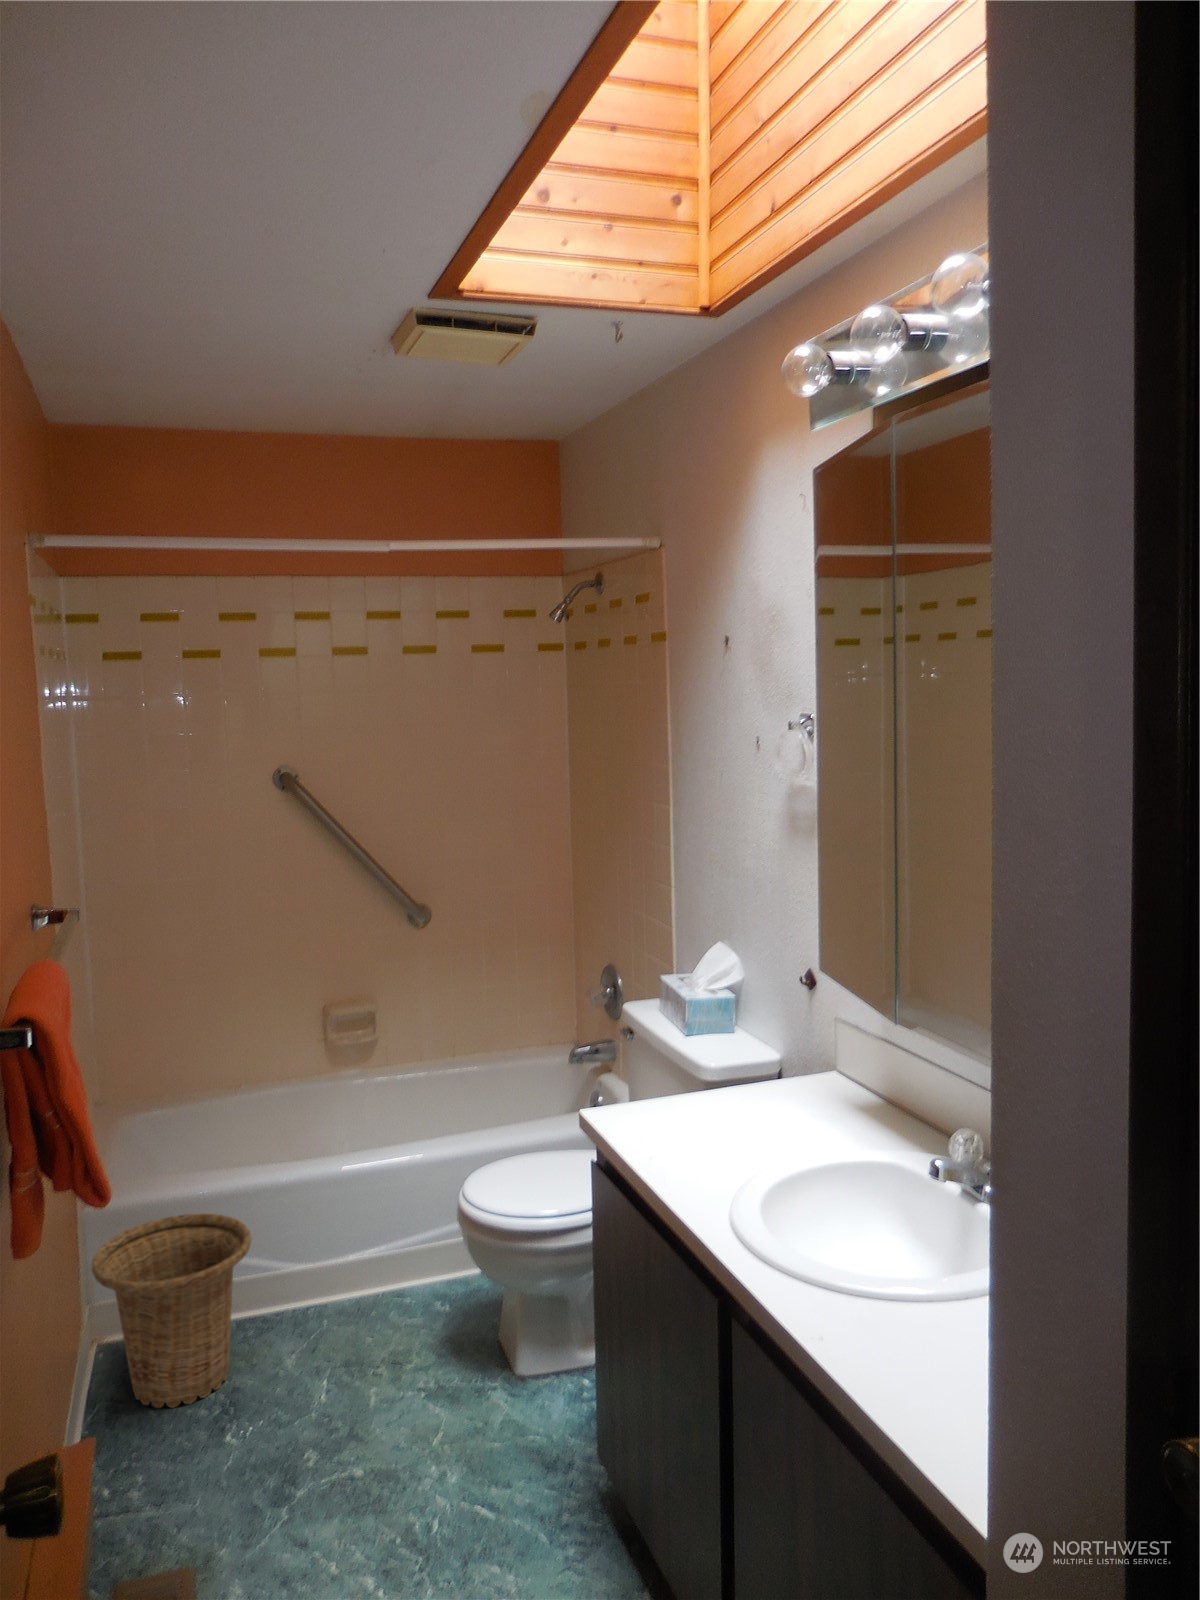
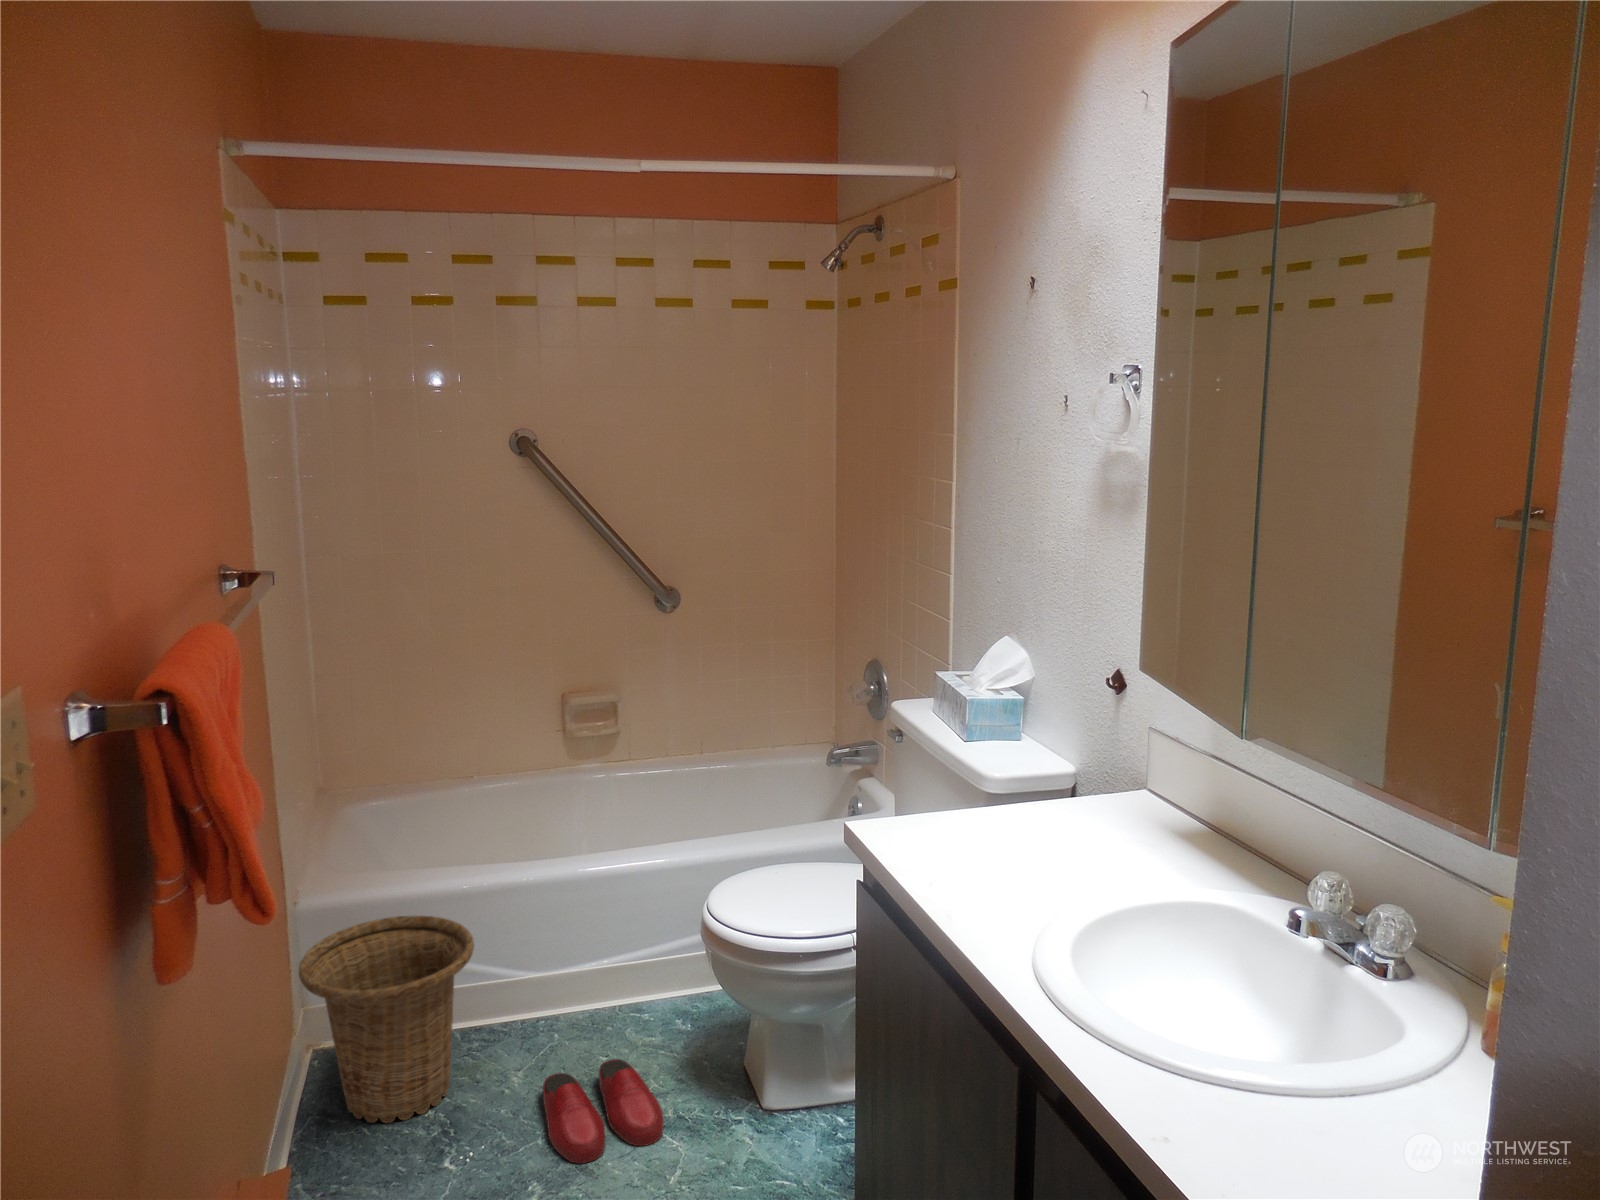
slippers: none [315,1339,427,1433] -> present [543,1059,664,1164]

